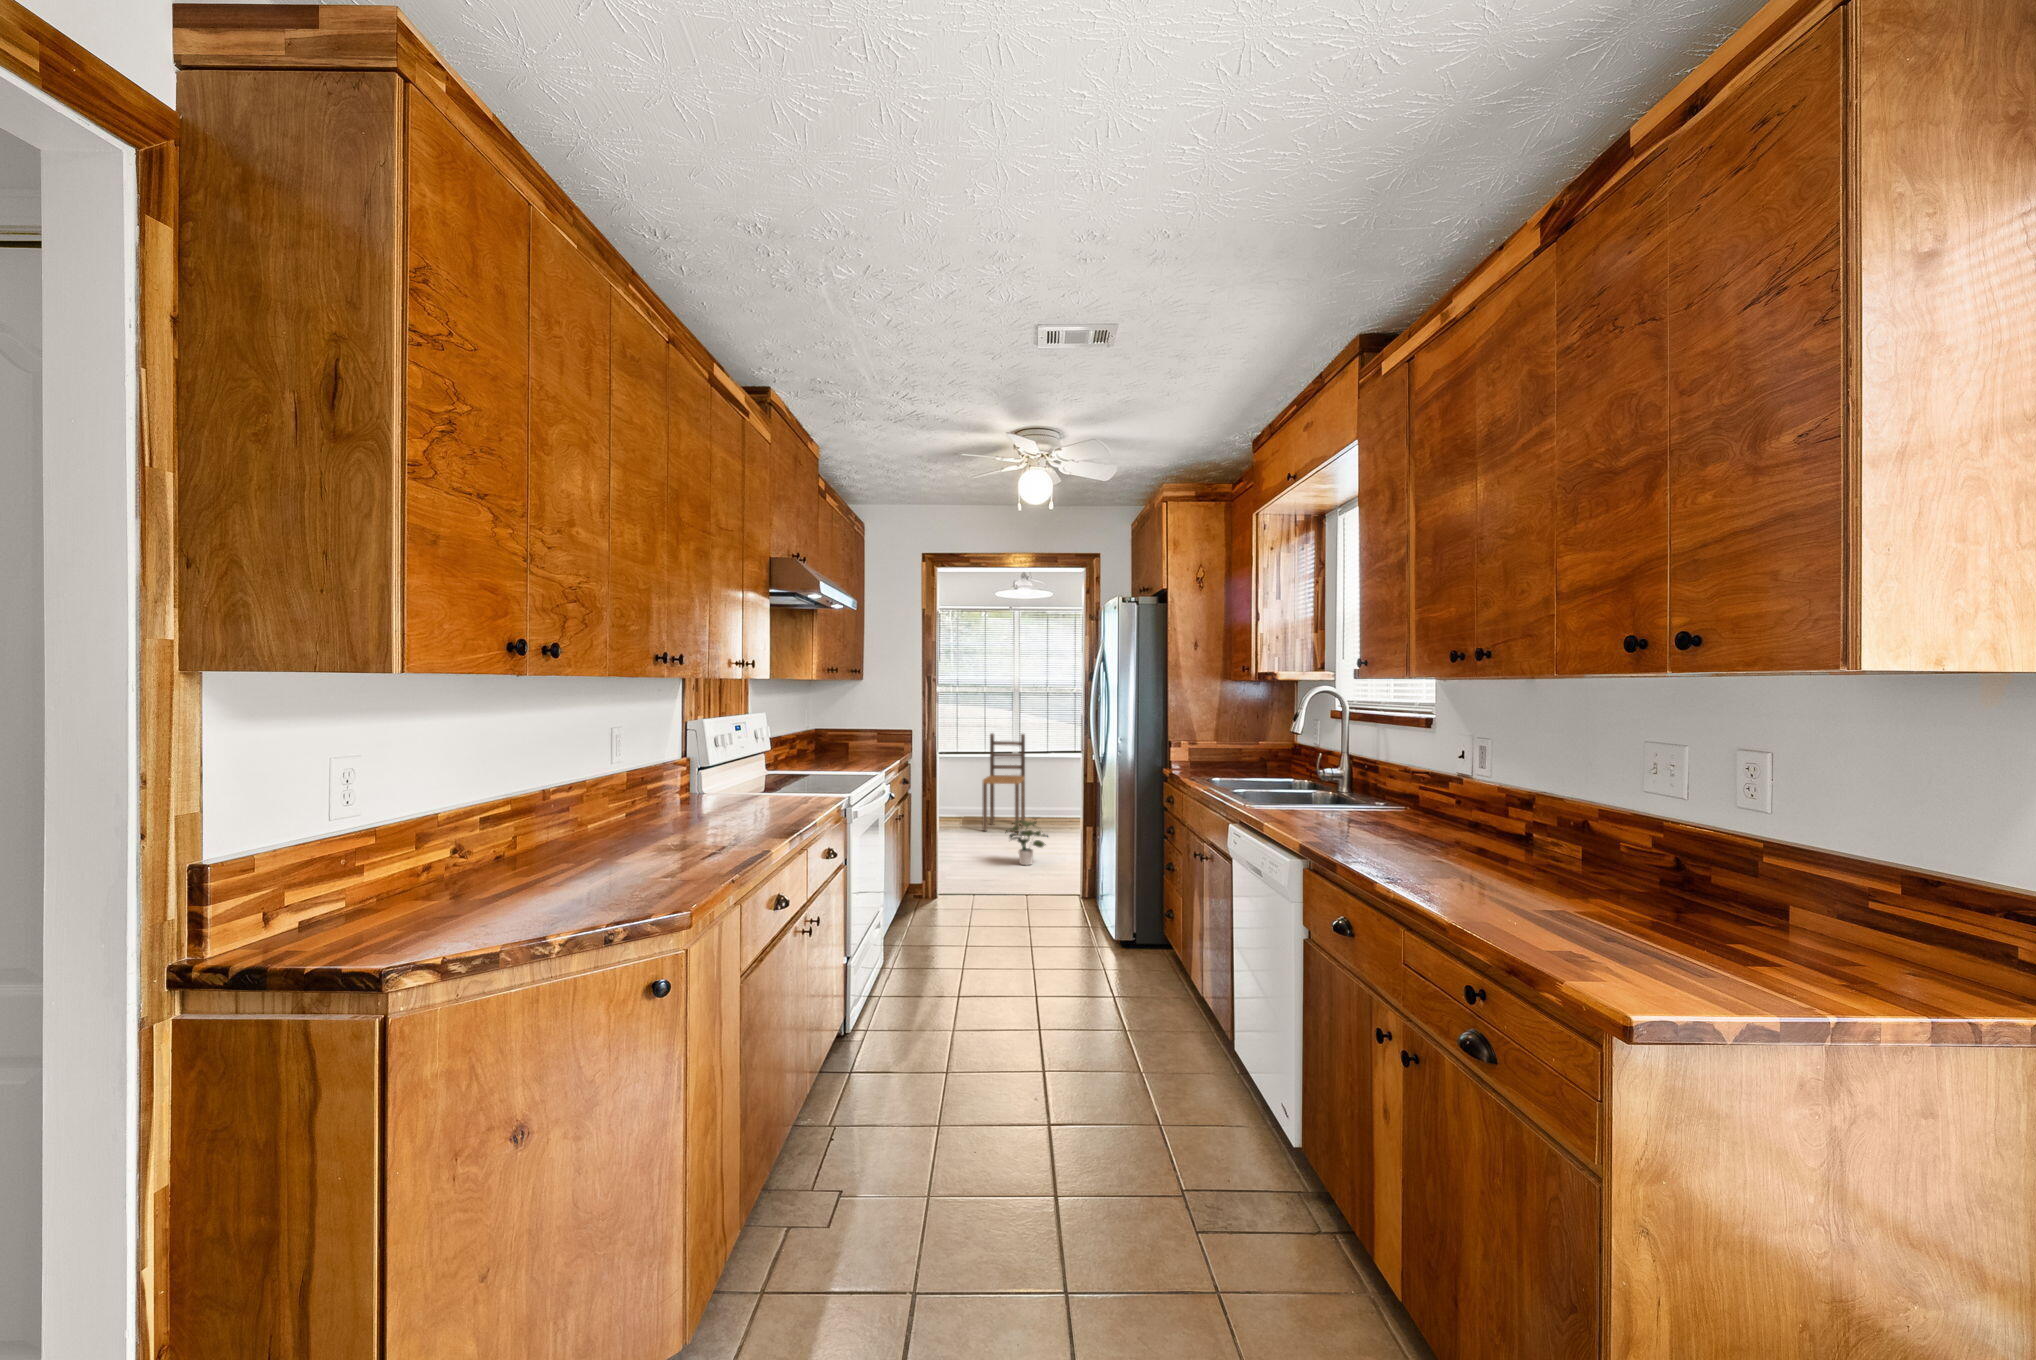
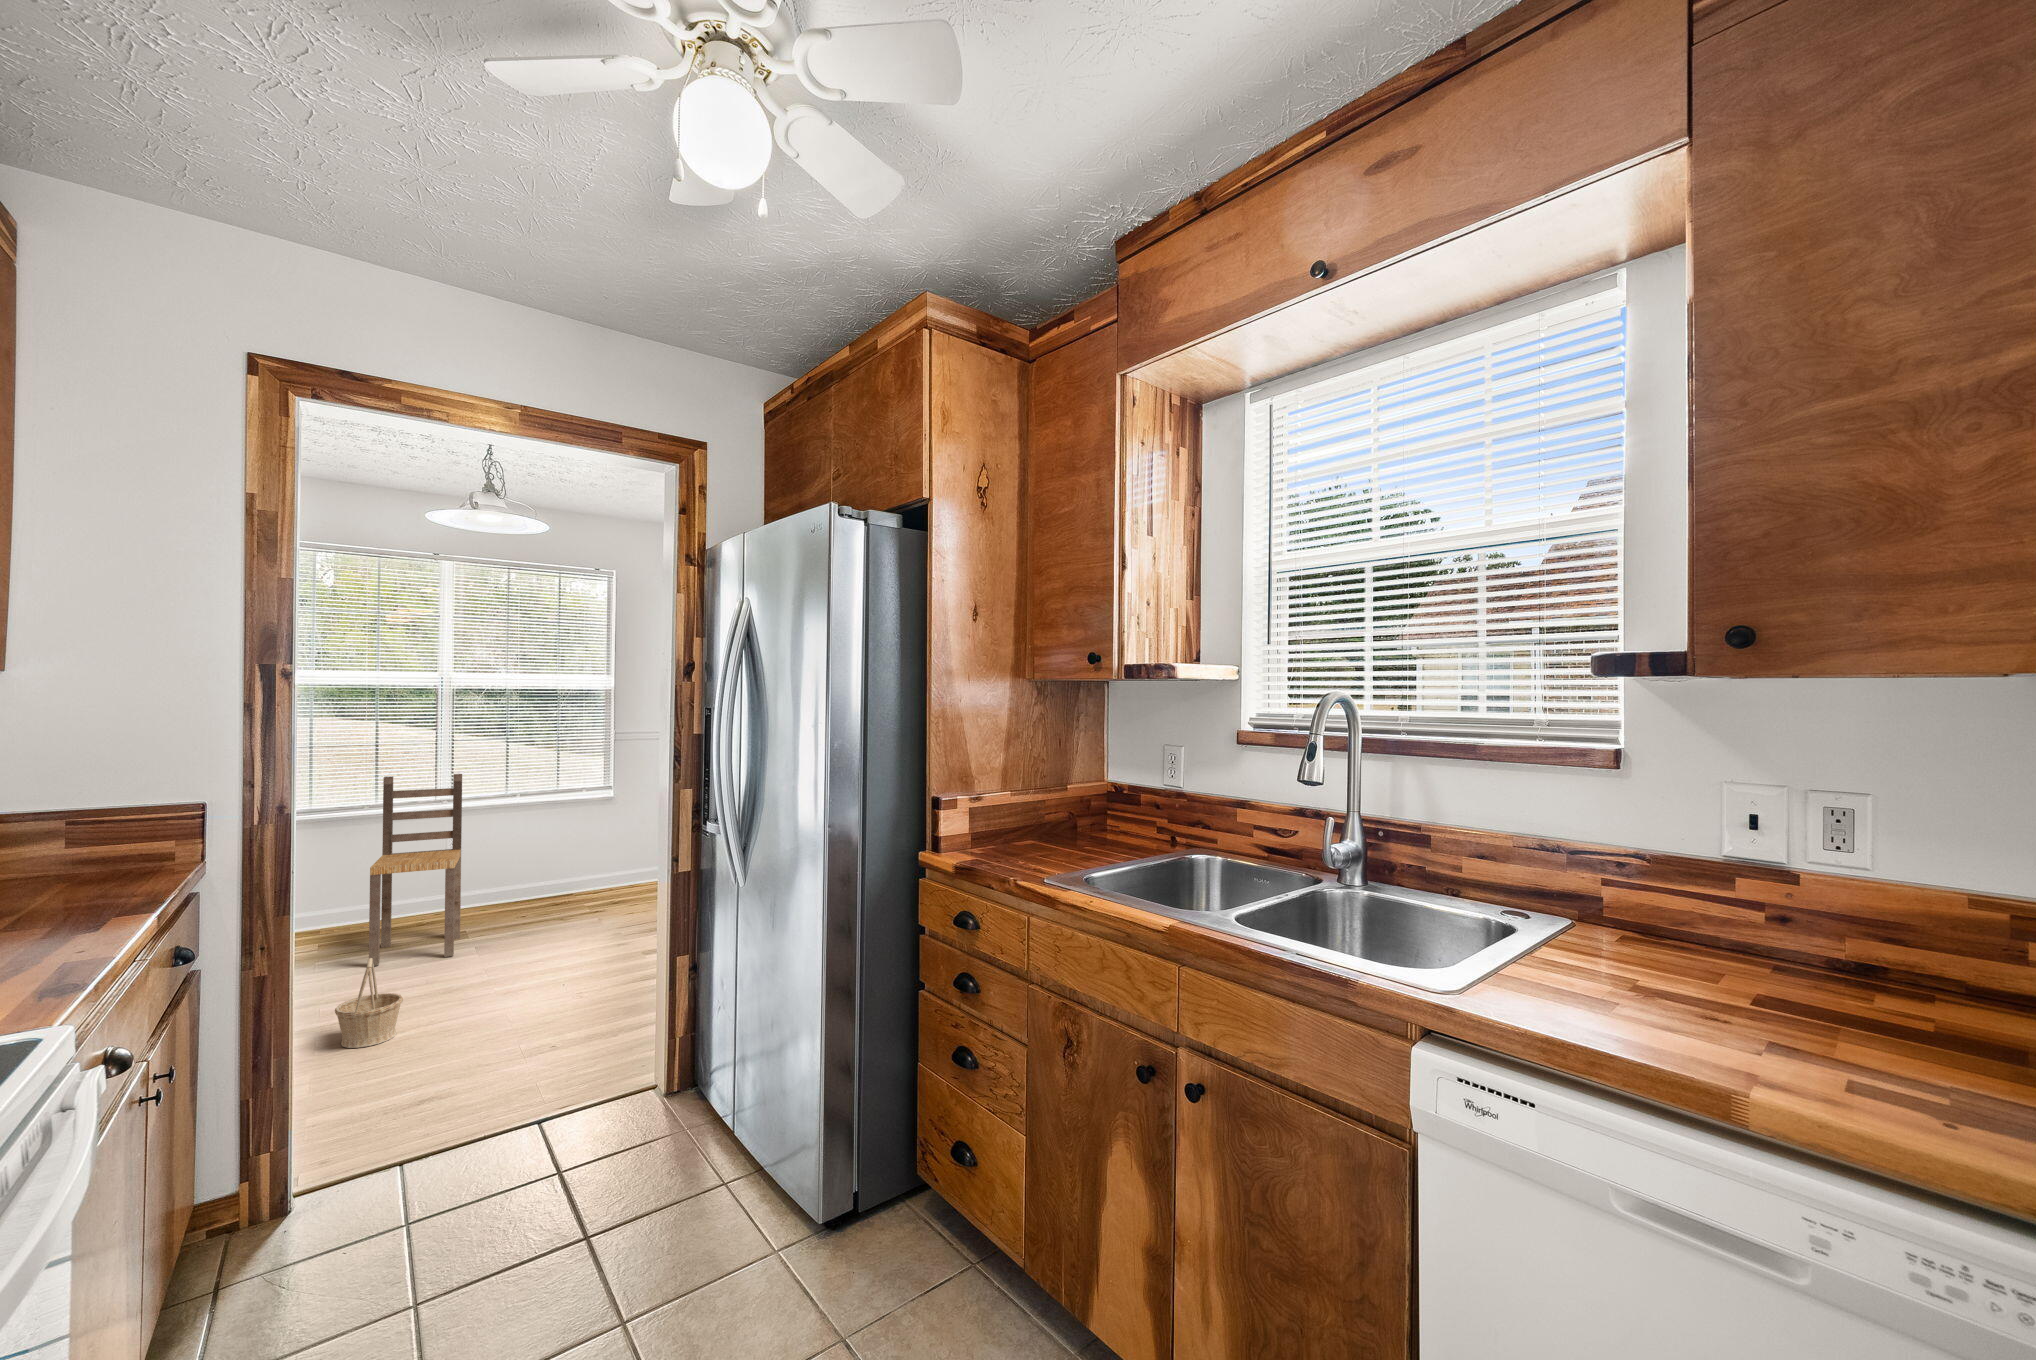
basket: none [962,817,988,858] -> present [335,958,403,1048]
potted plant: present [1005,819,1048,865] -> none [449,939,551,1041]

